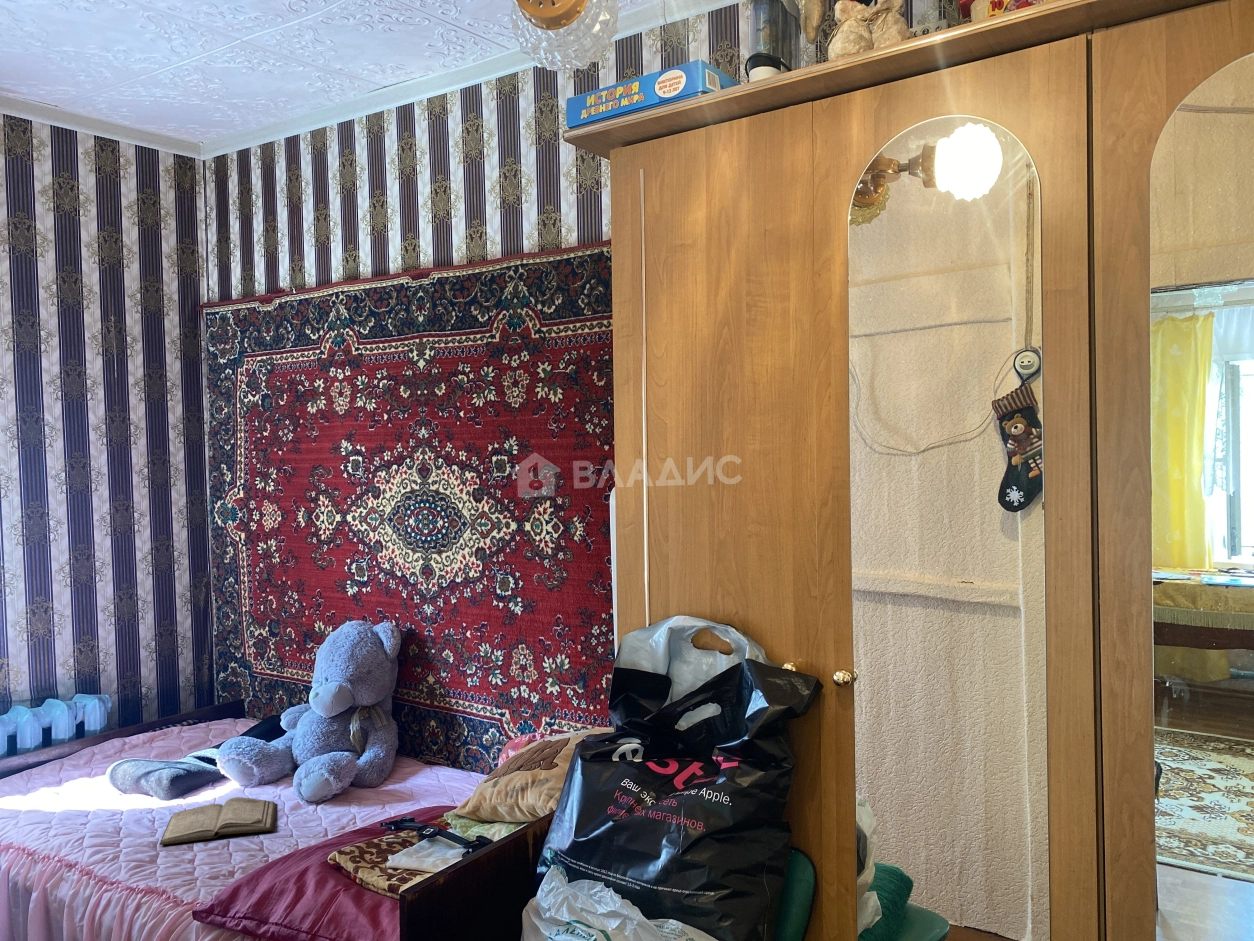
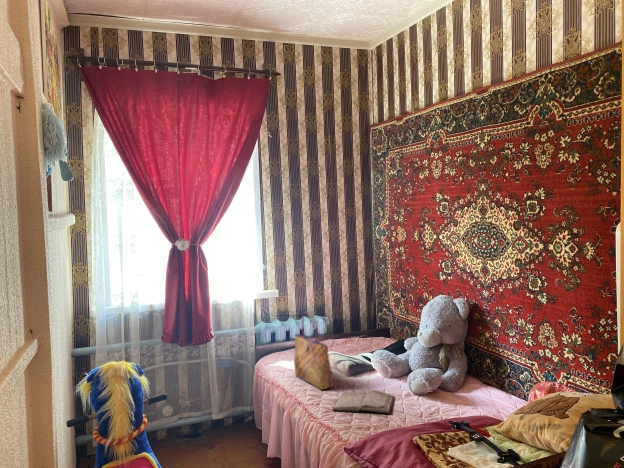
tote bag: none [61,668,152,815] -> present [294,312,333,389]

